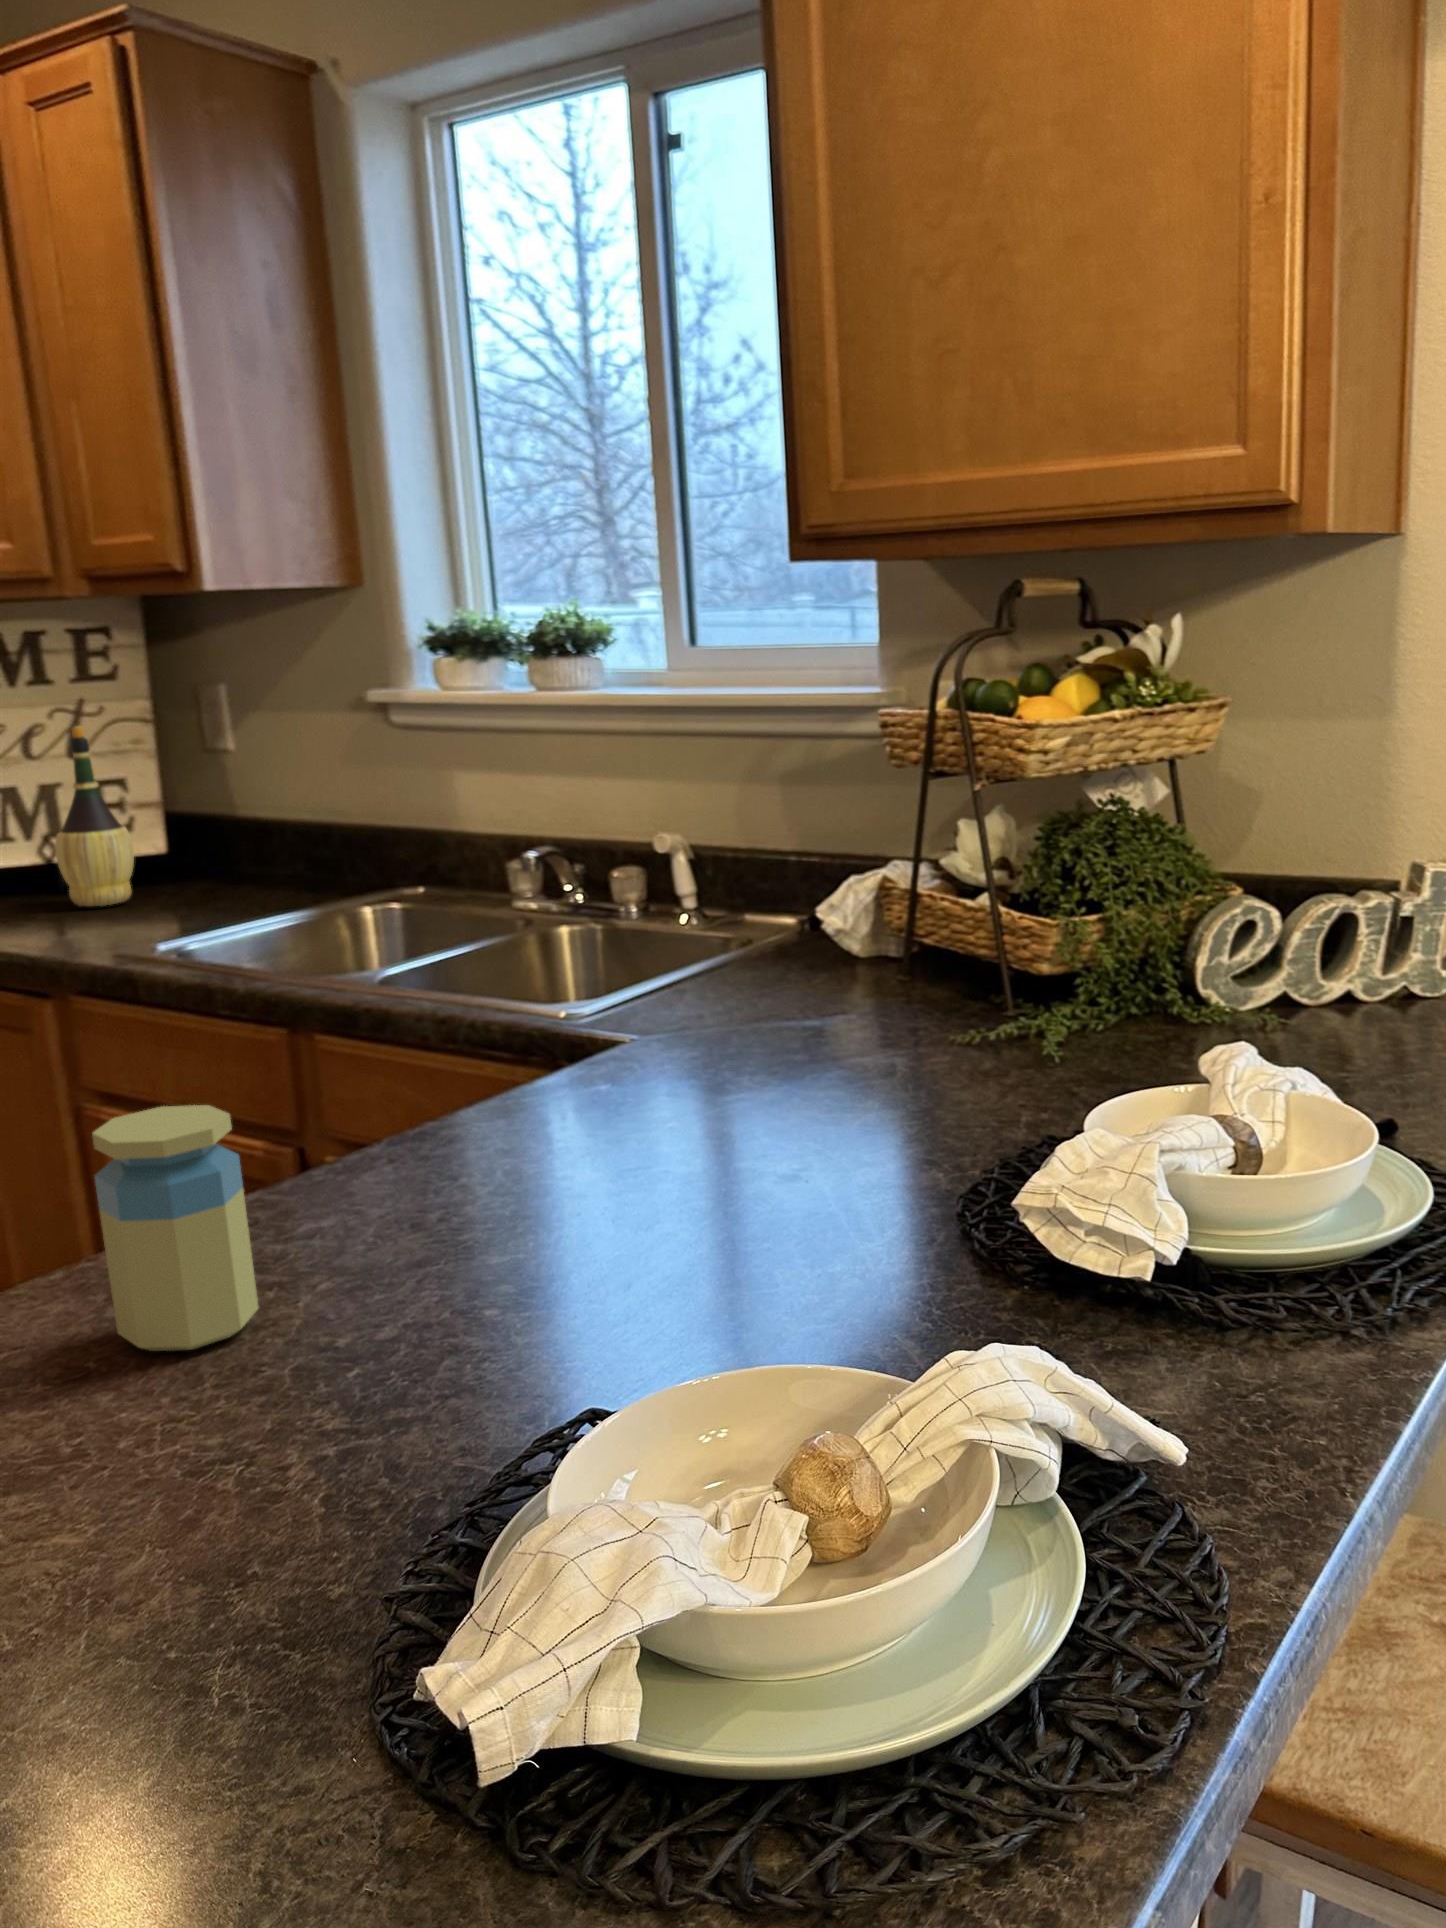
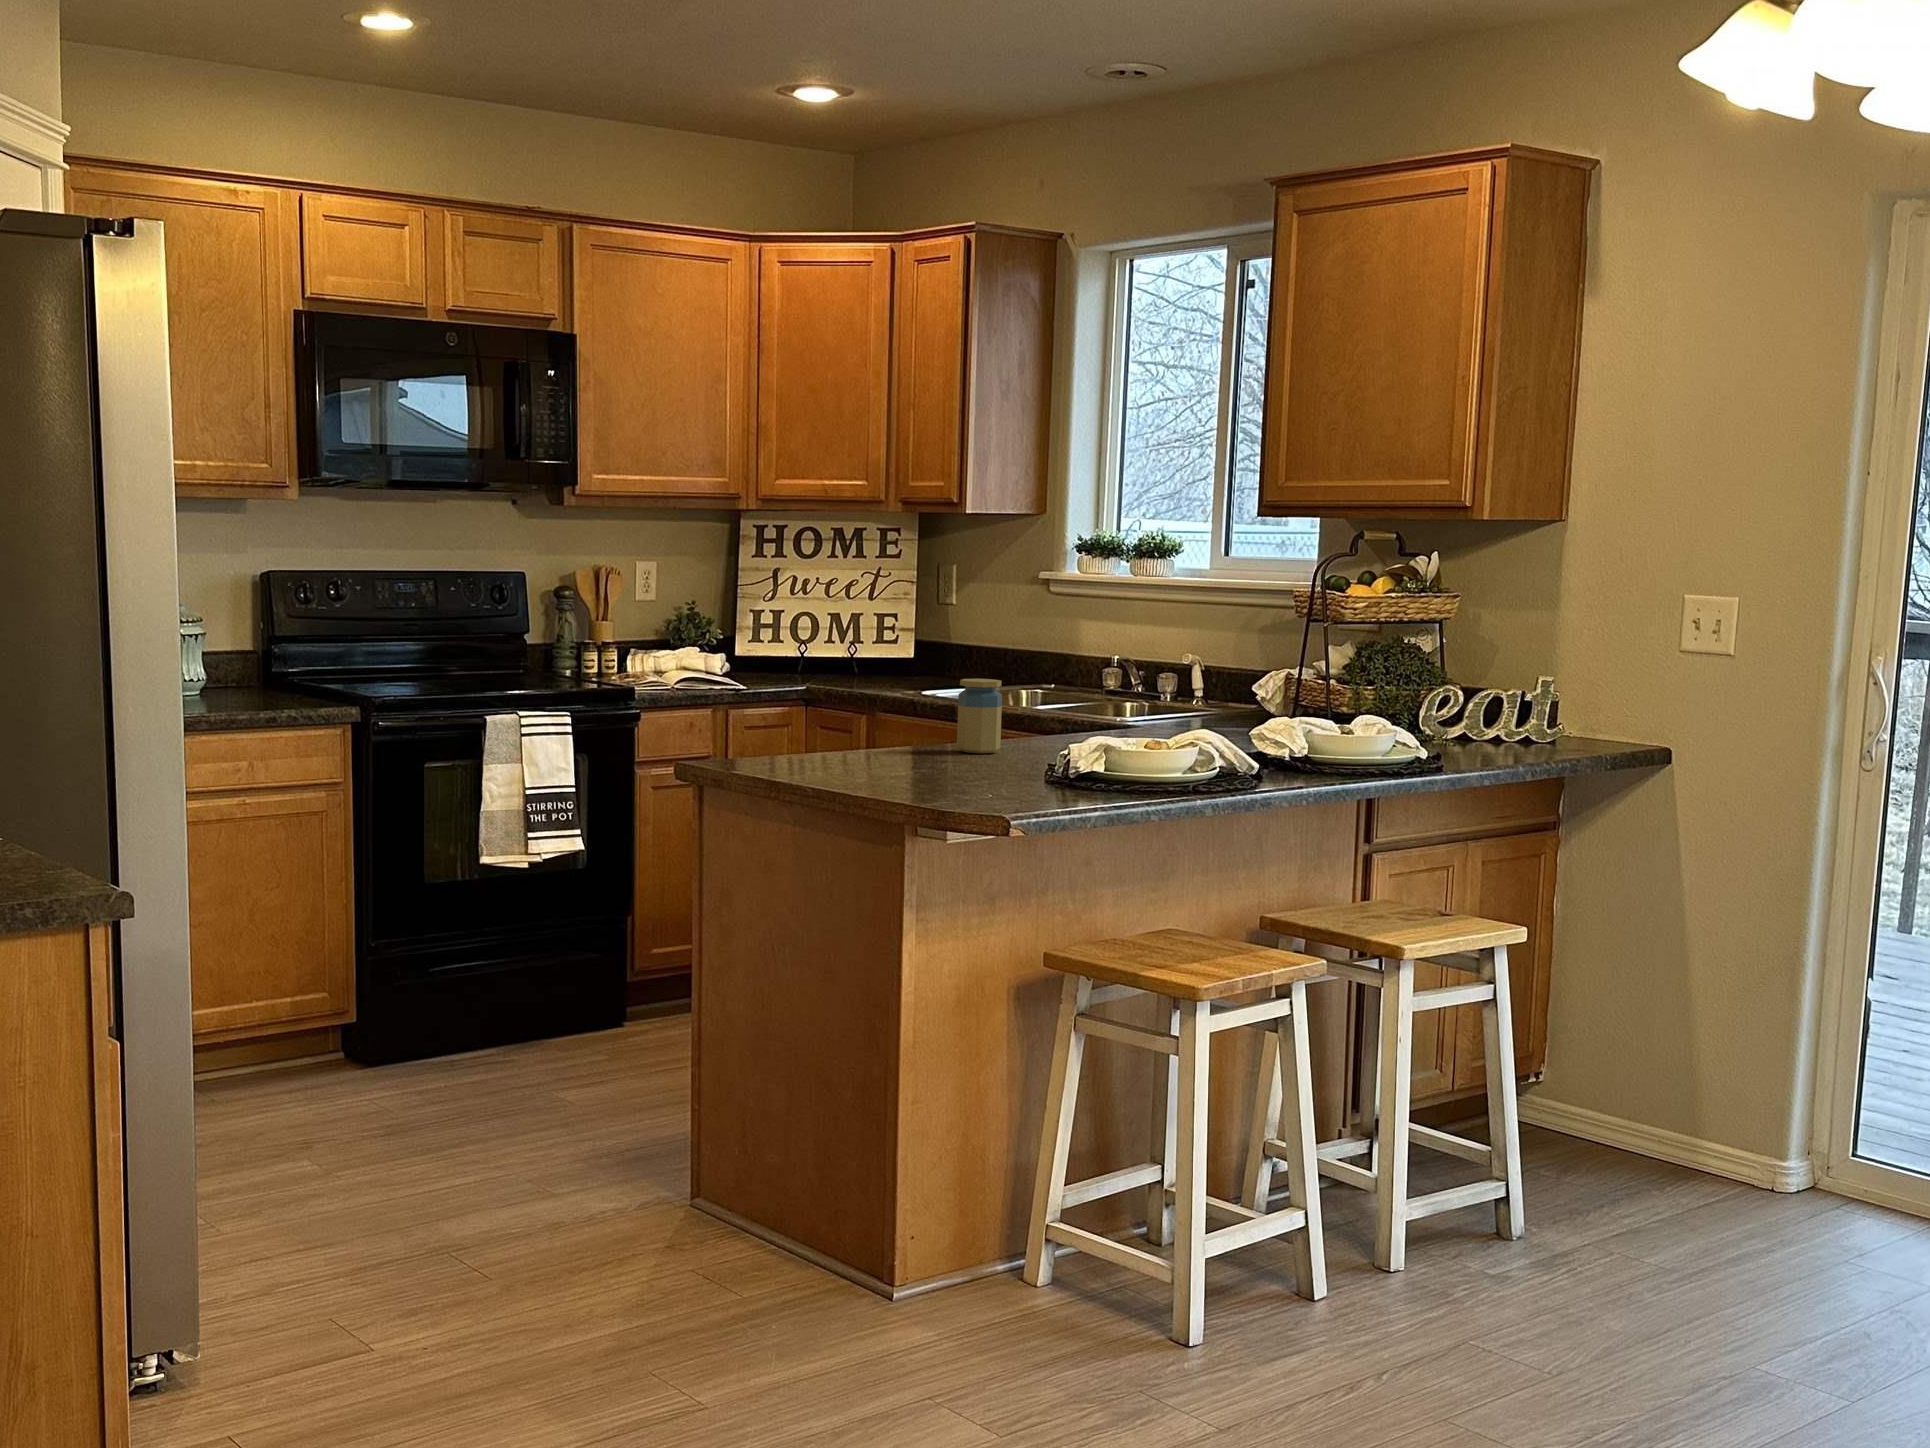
wine bottle: present [55,726,134,906] -> none [864,579,903,678]

